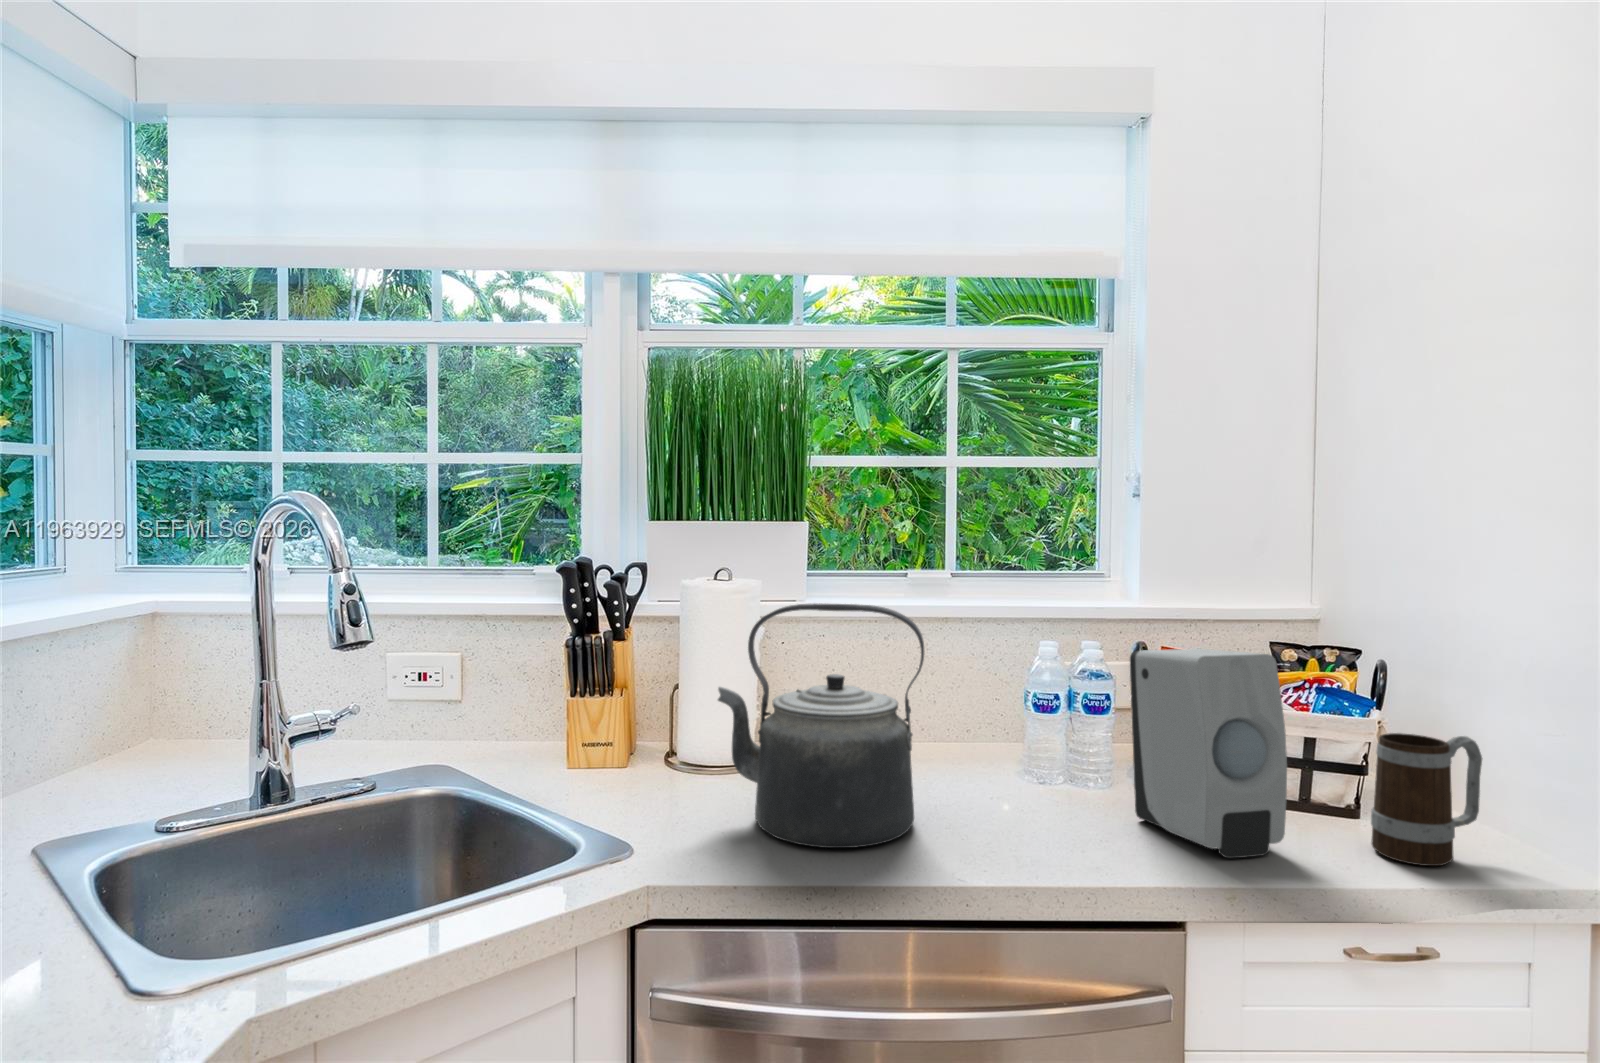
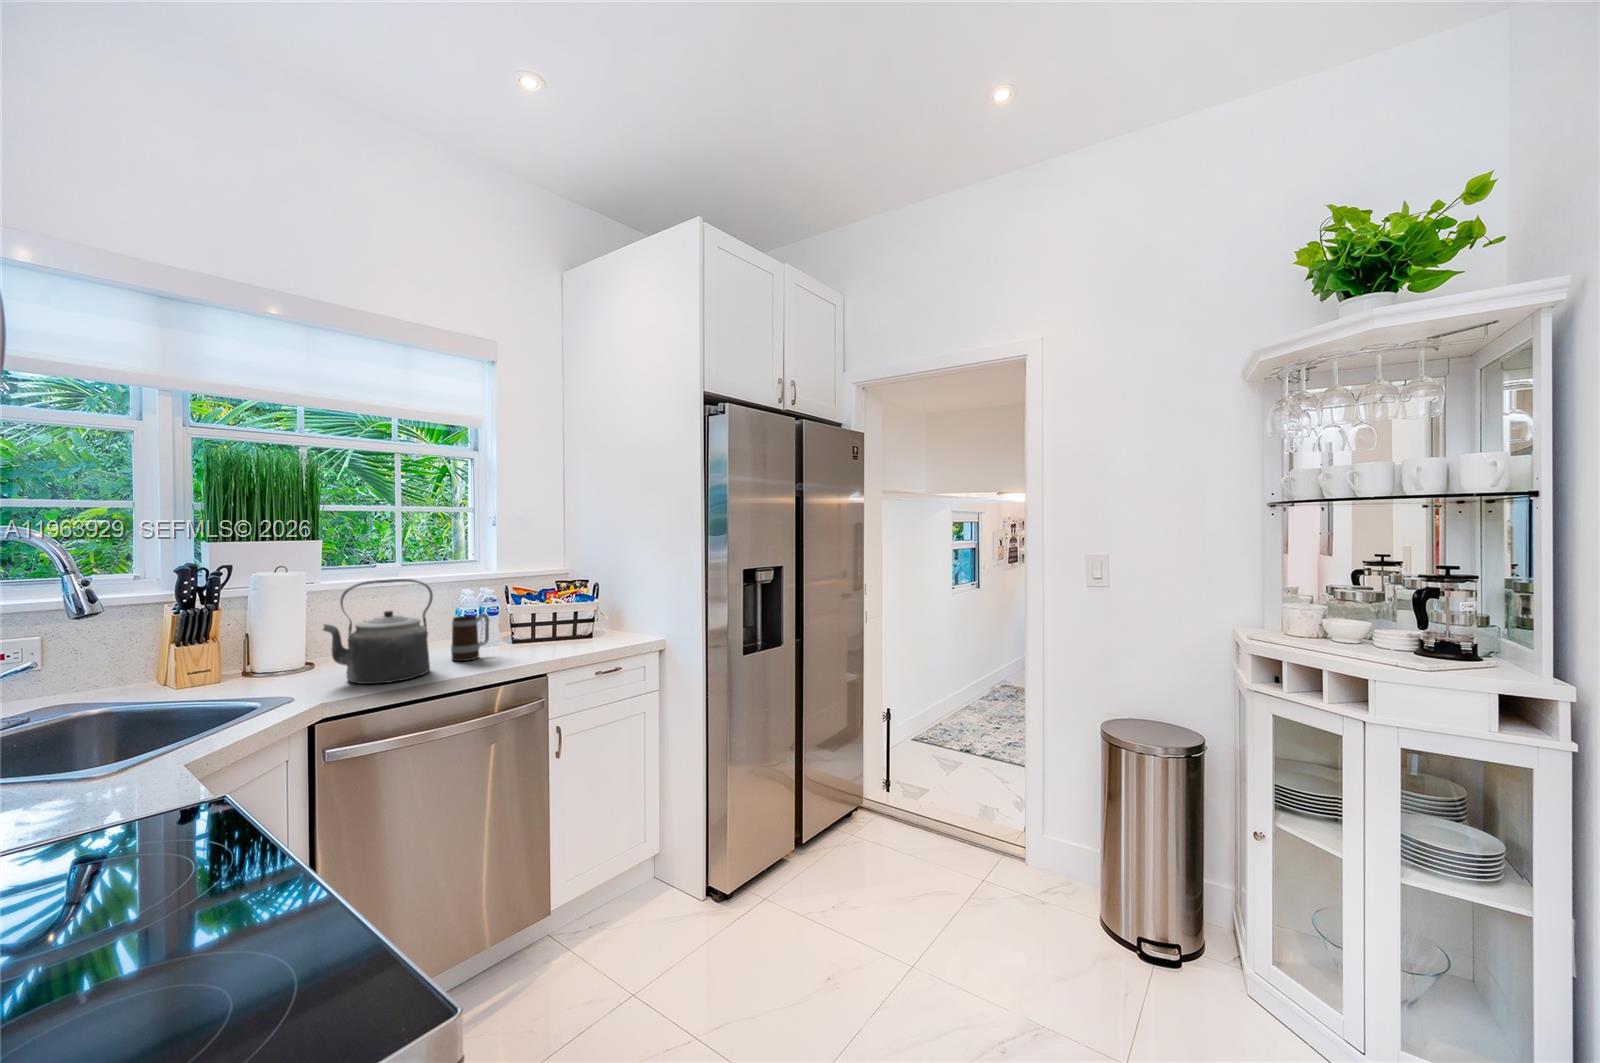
soap dispenser: present [1130,649,1287,858] -> none [512,583,571,654]
mug: present [1371,733,1482,866] -> present [451,614,489,661]

